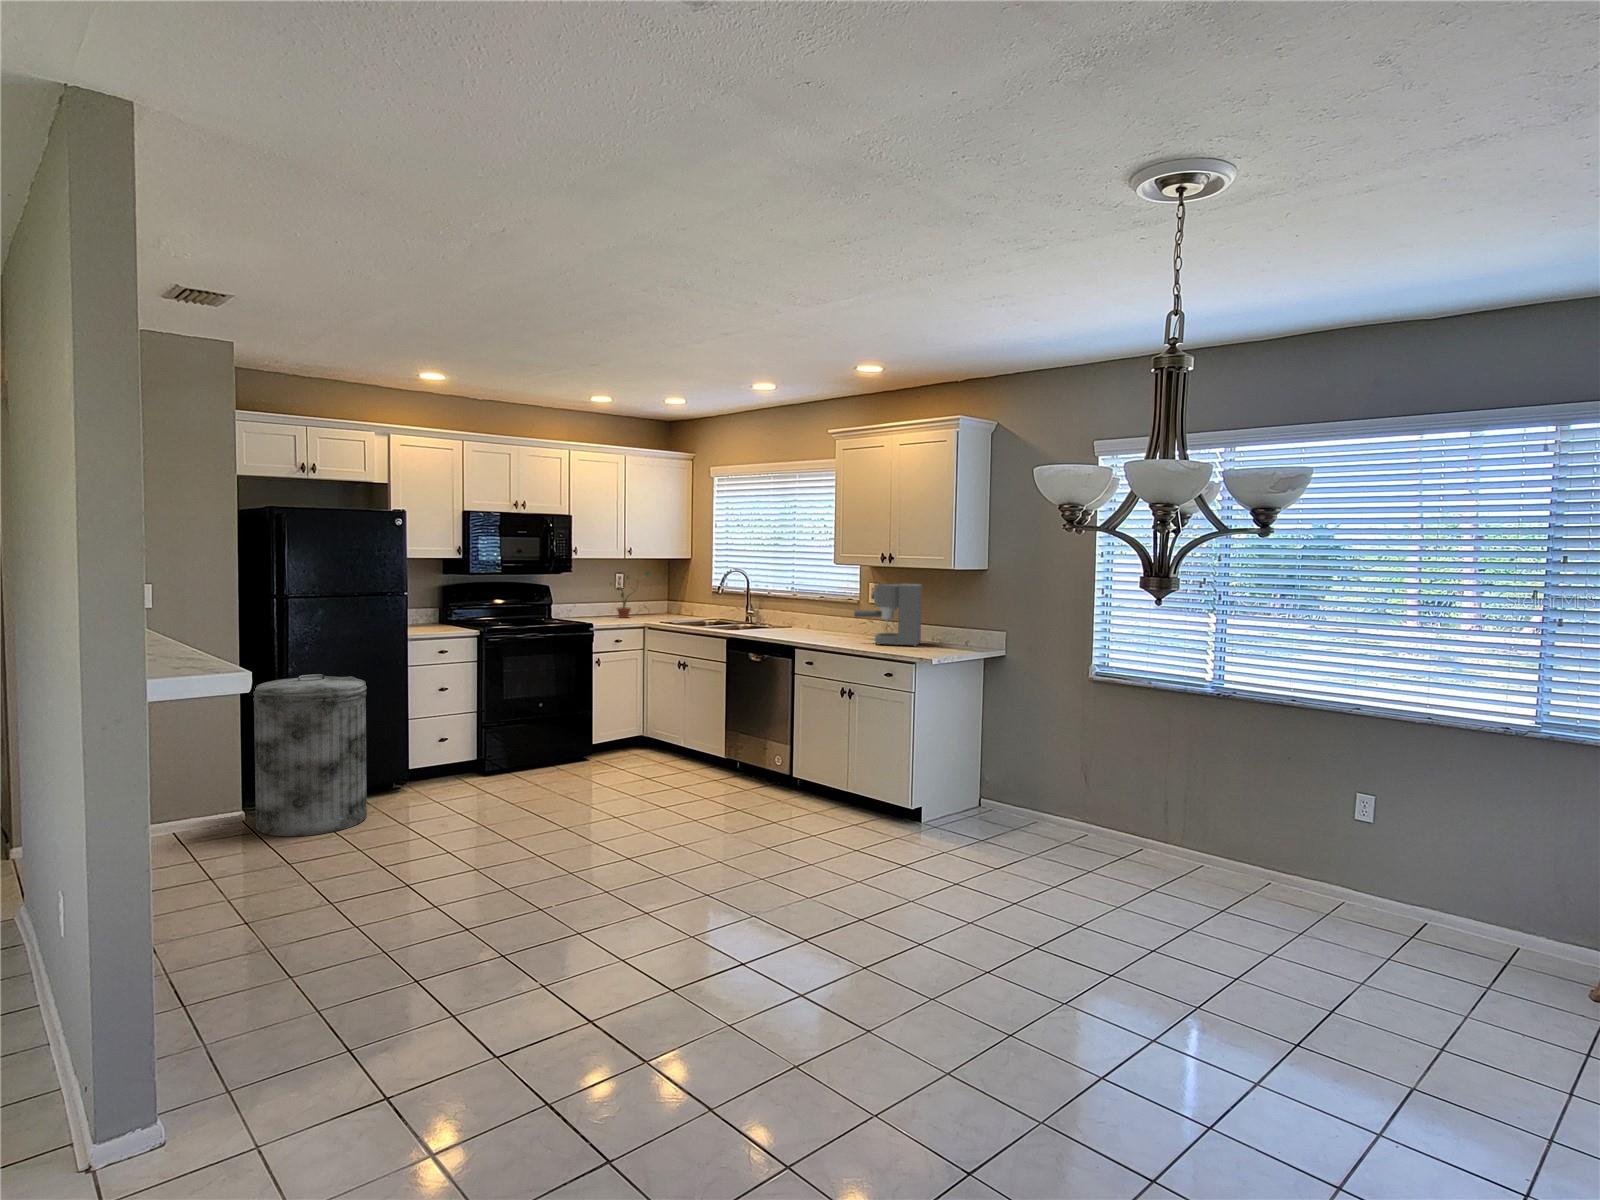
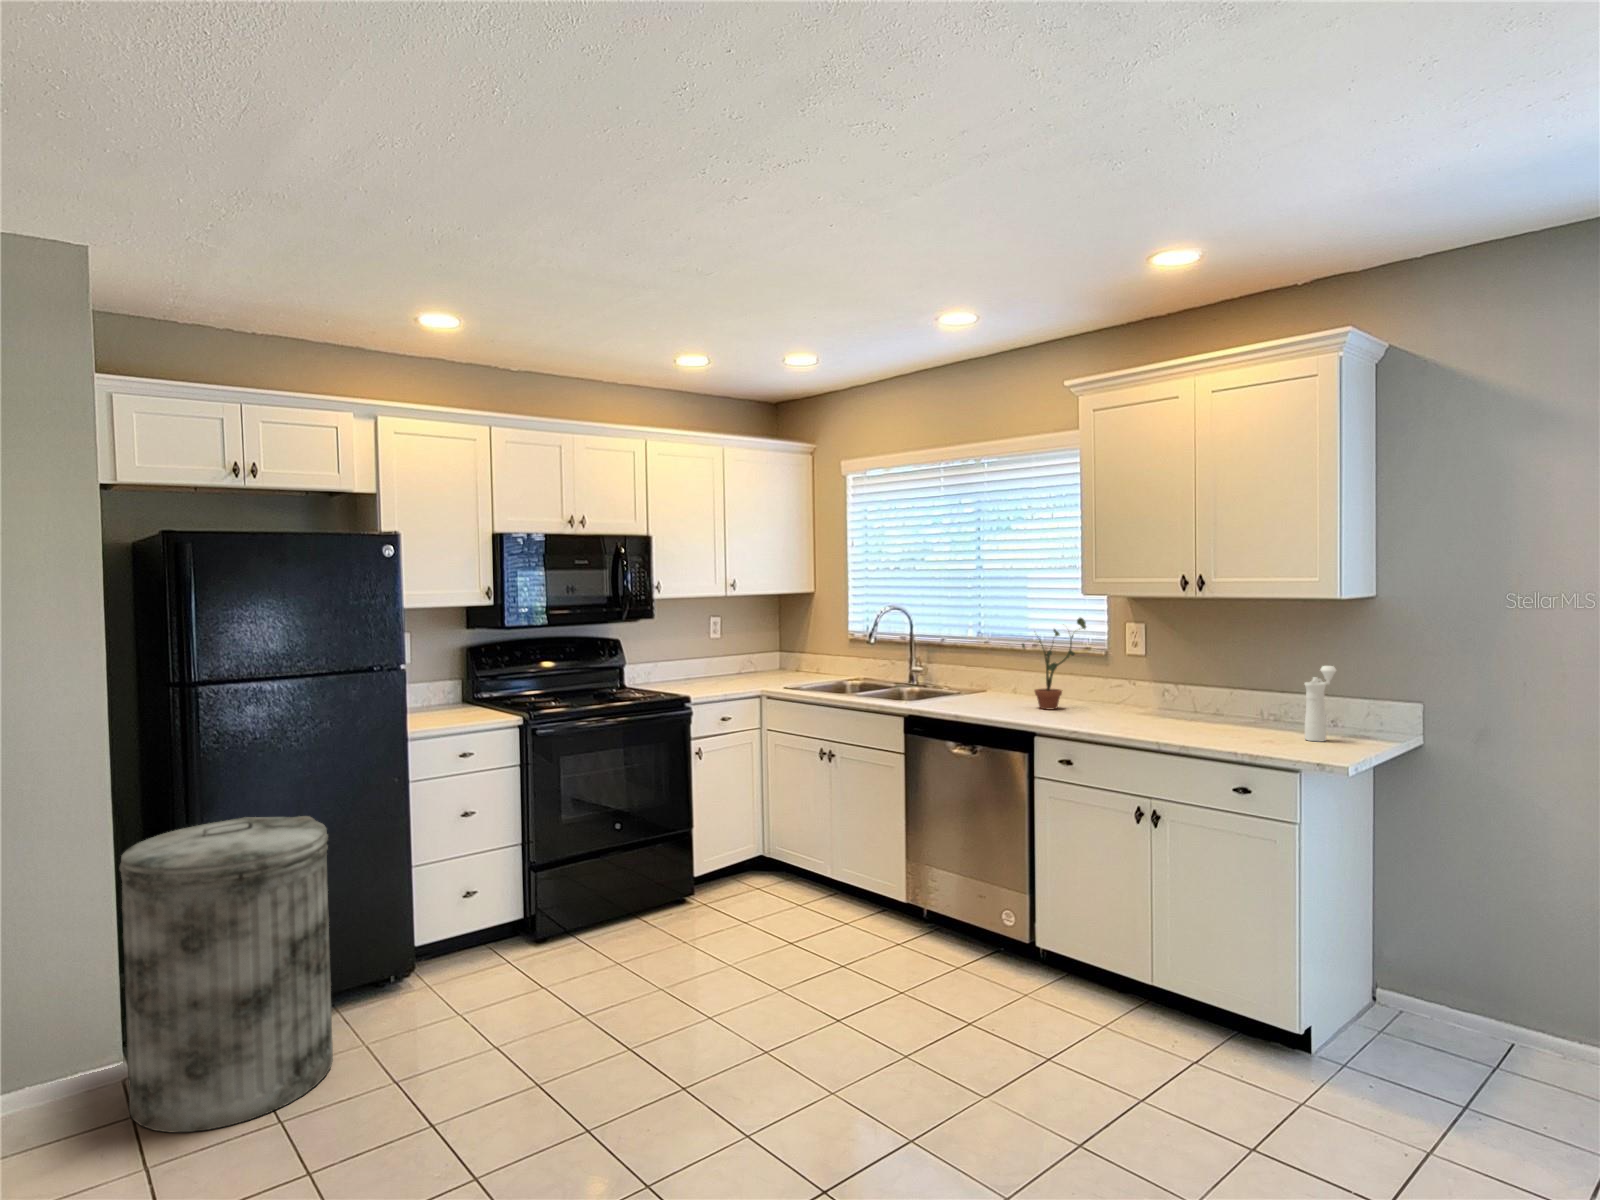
potted plant: present [610,571,651,618] -> present [1022,618,1086,709]
coffee maker: present [854,584,922,646] -> none [1133,623,1257,731]
pepper mill: none [935,609,958,651] -> present [1305,666,1336,741]

